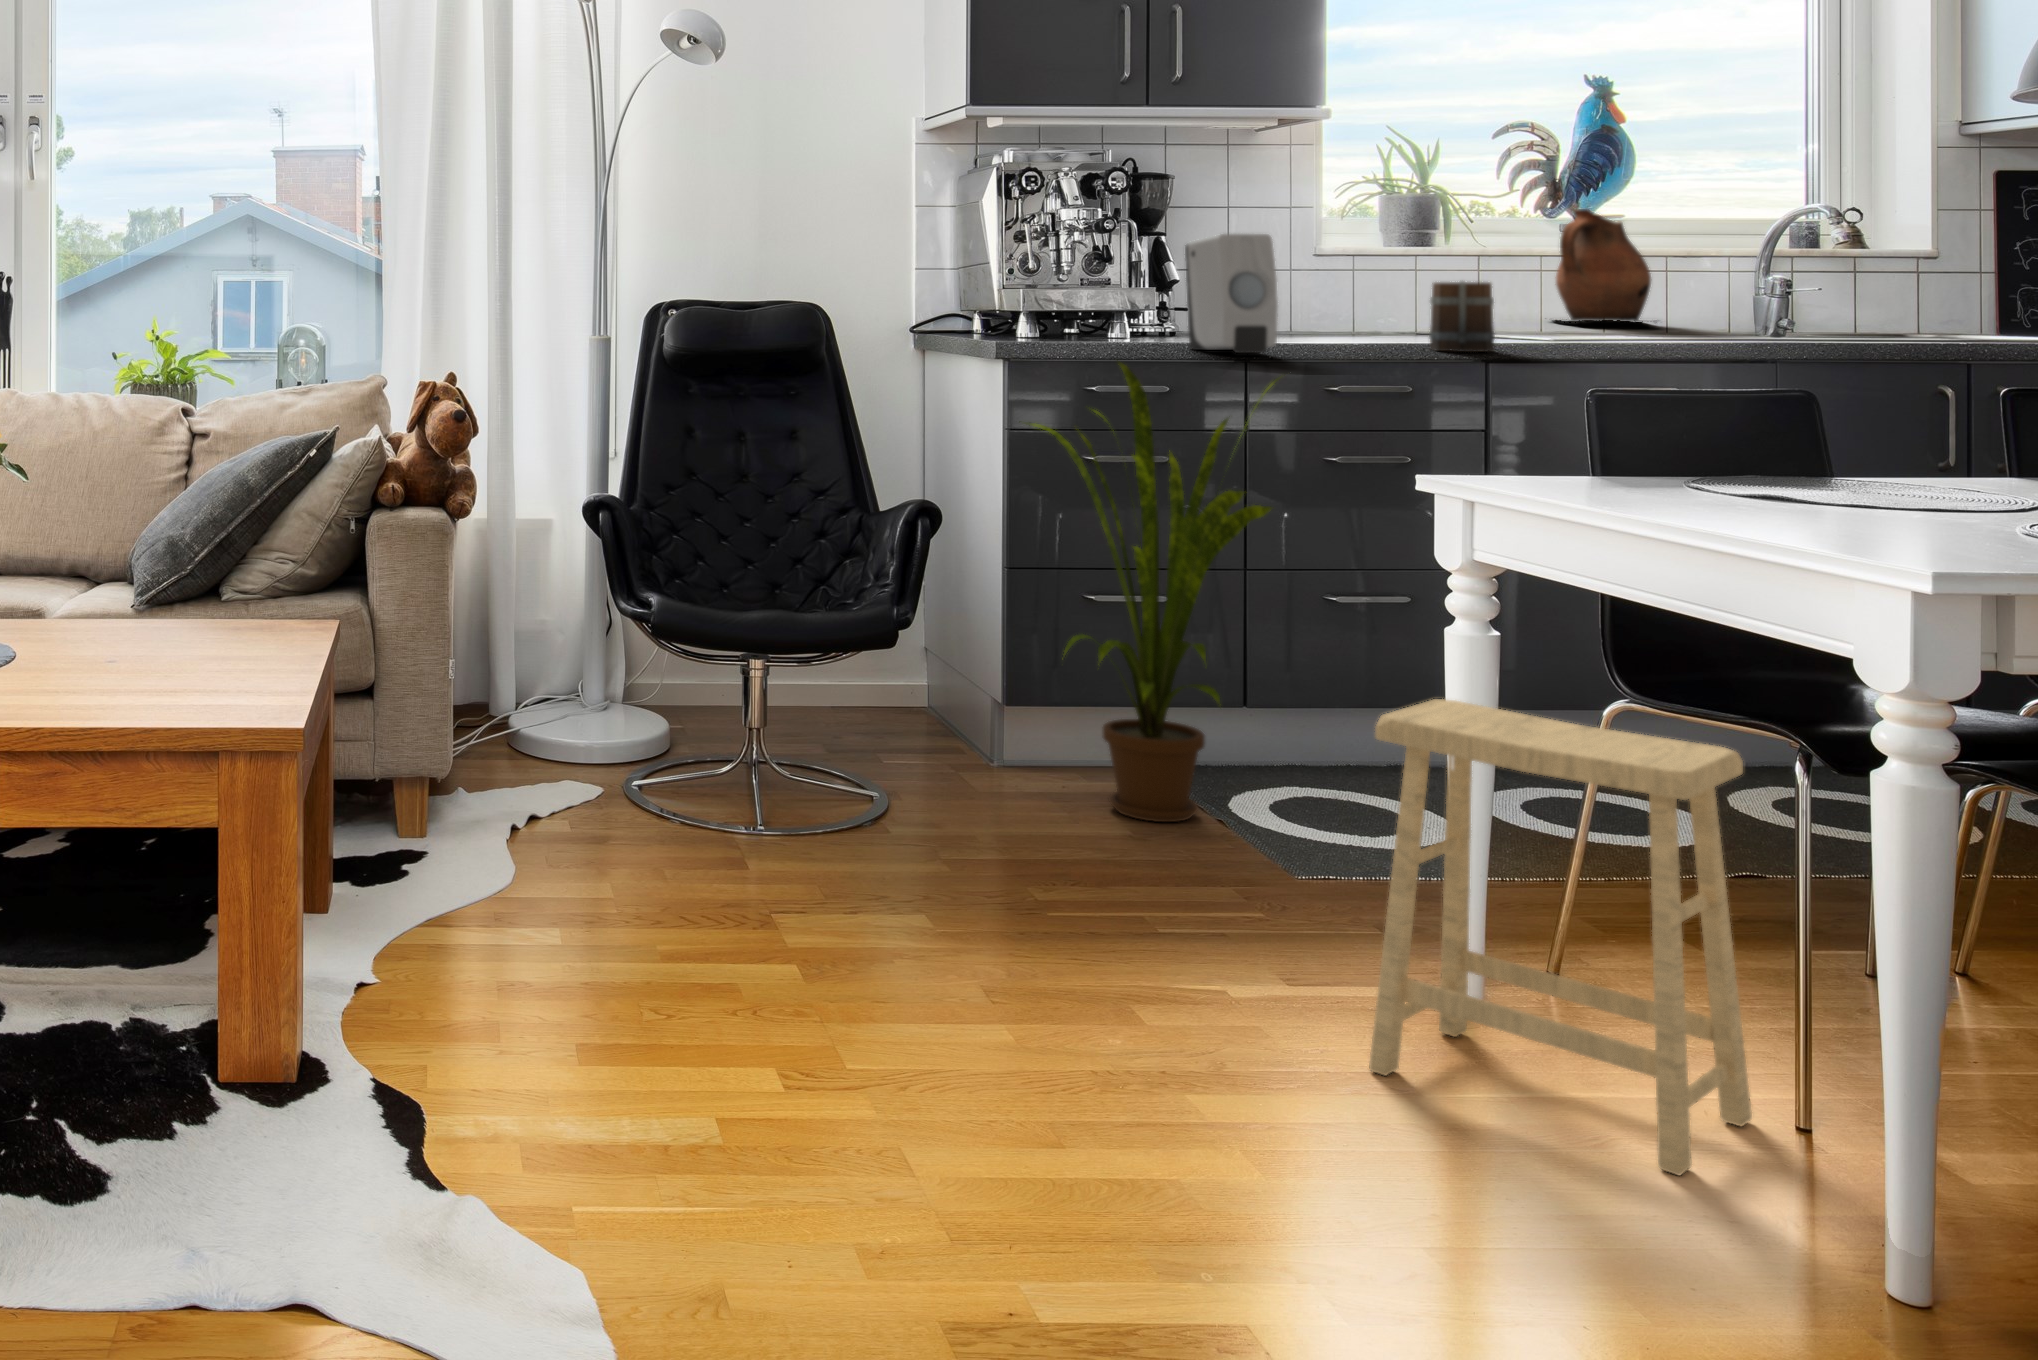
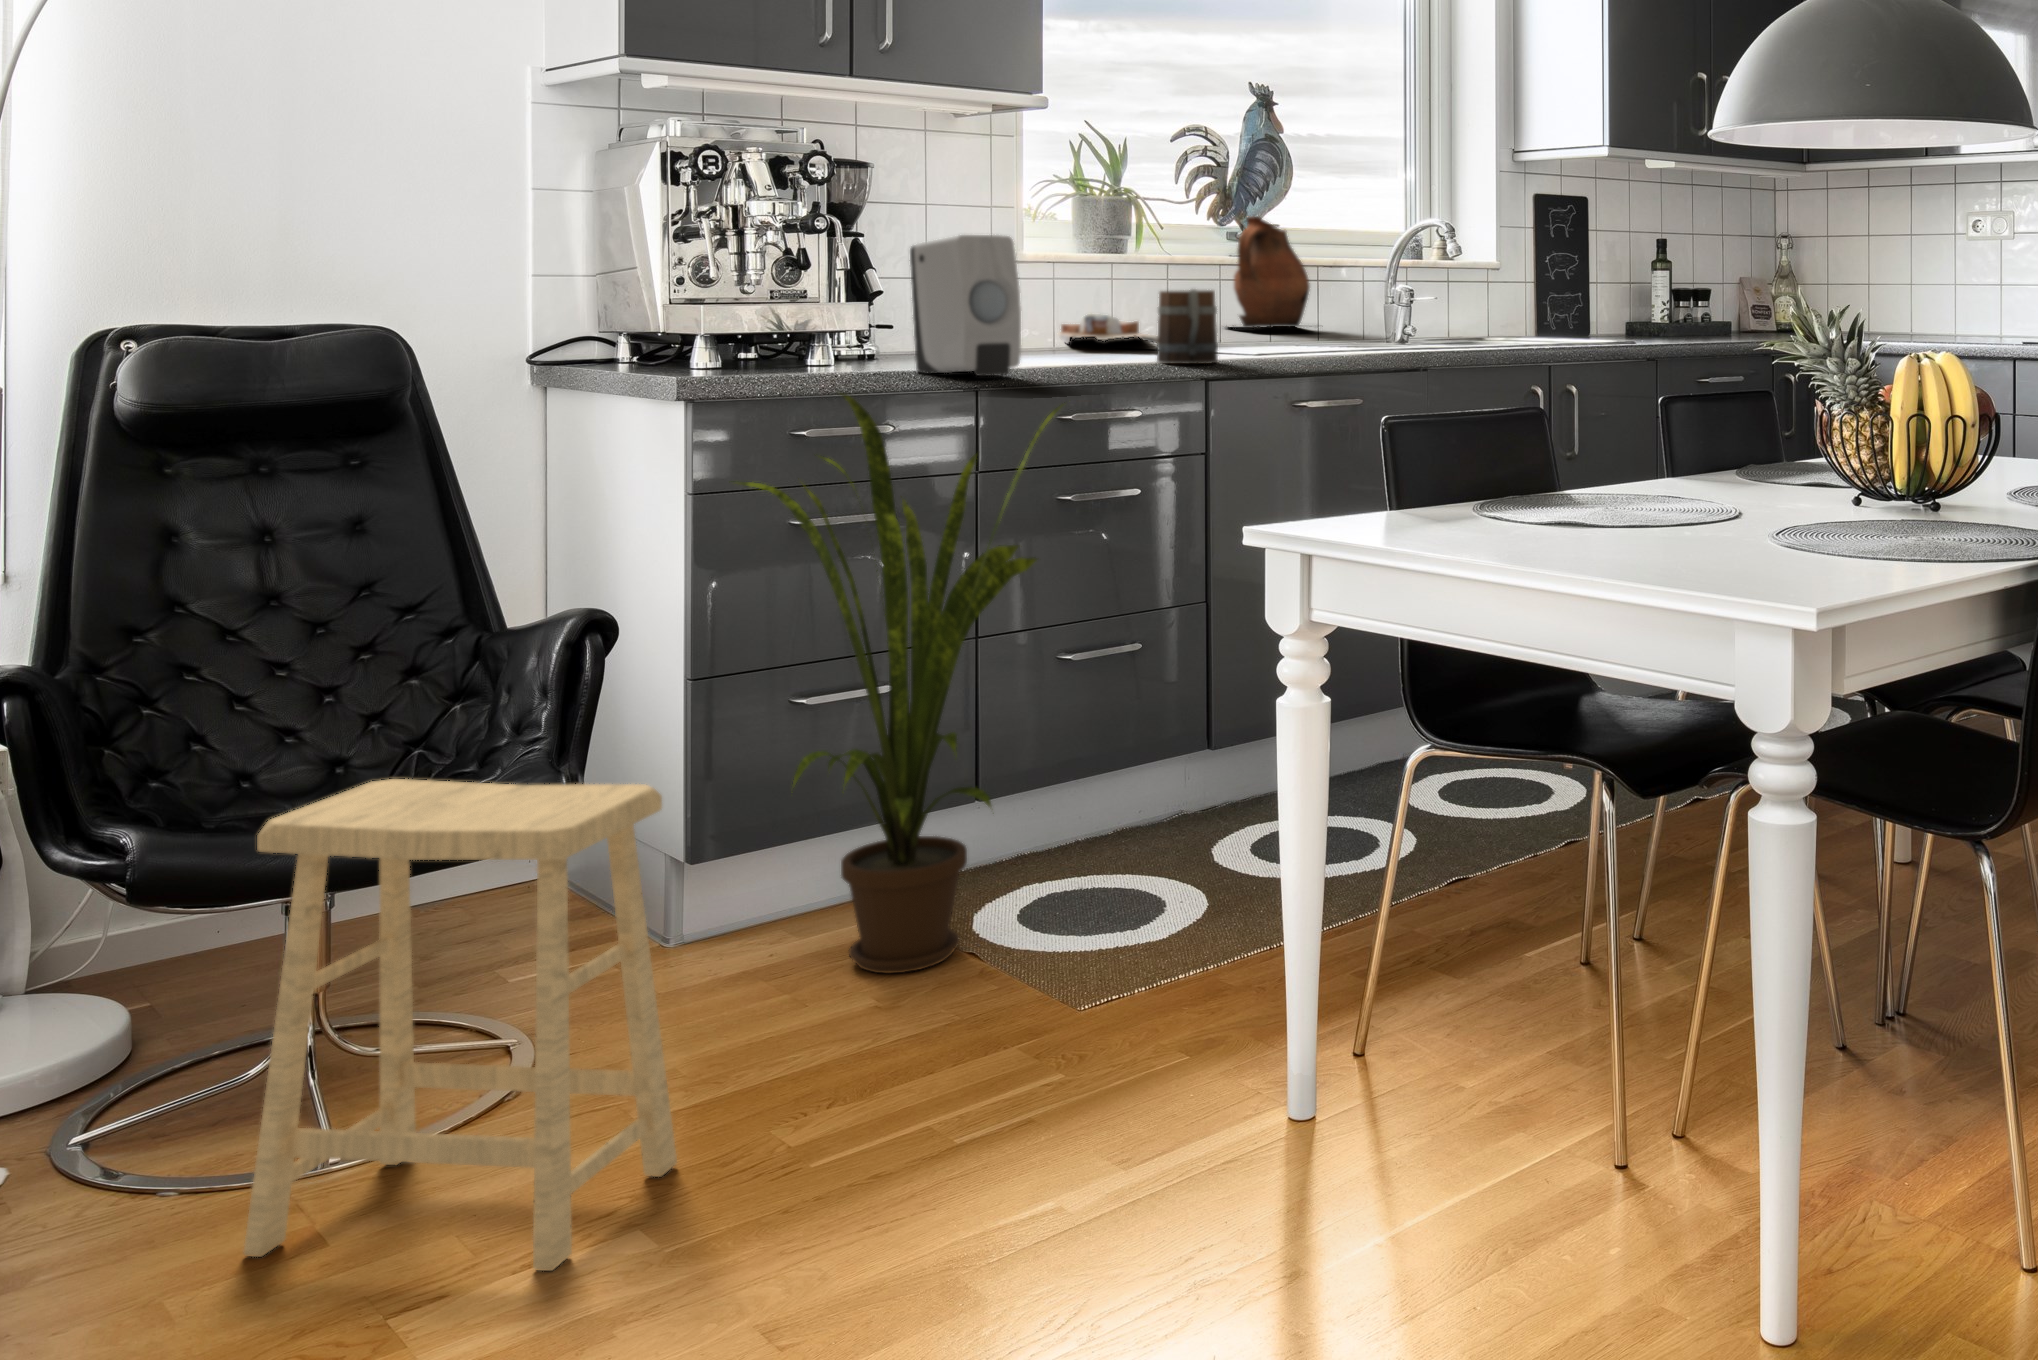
cutting board: none [1354,304,1445,333] -> present [1058,314,1158,343]
footstool: present [1369,699,1752,1175] -> present [244,779,677,1271]

